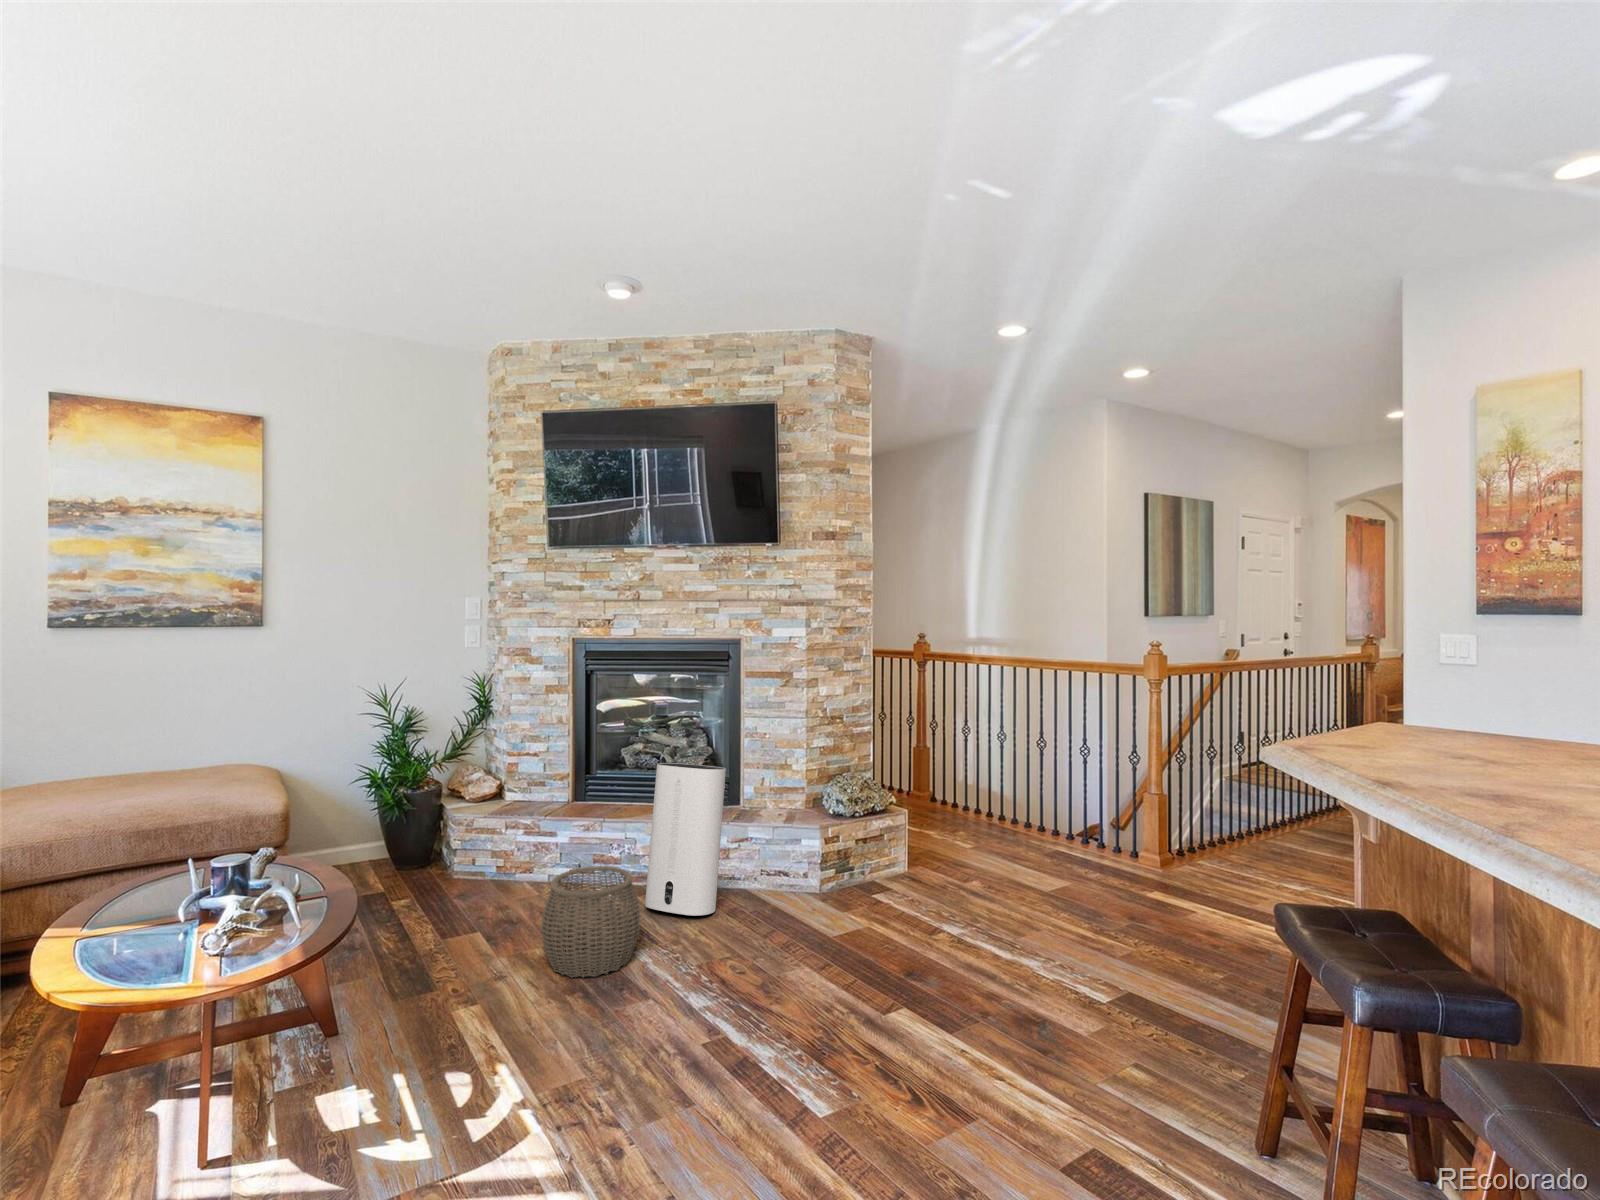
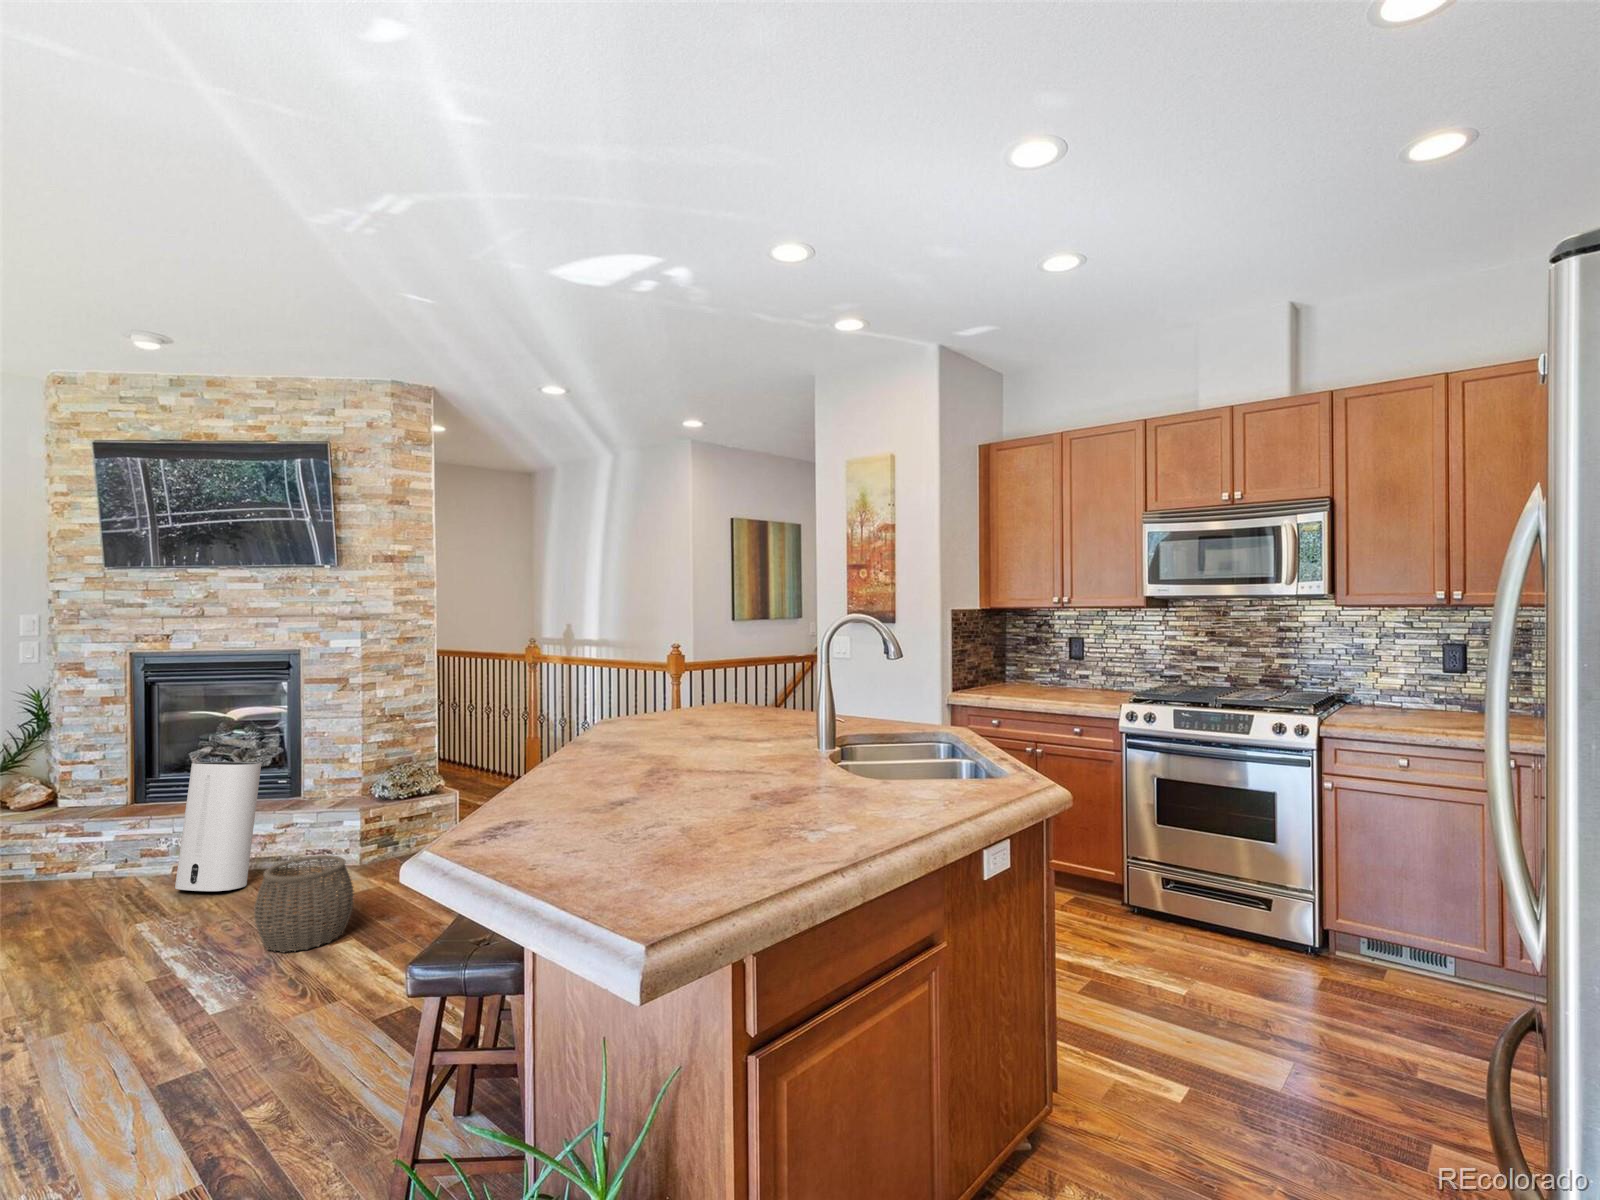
woven basket: present [541,866,641,978] -> present [254,855,354,952]

